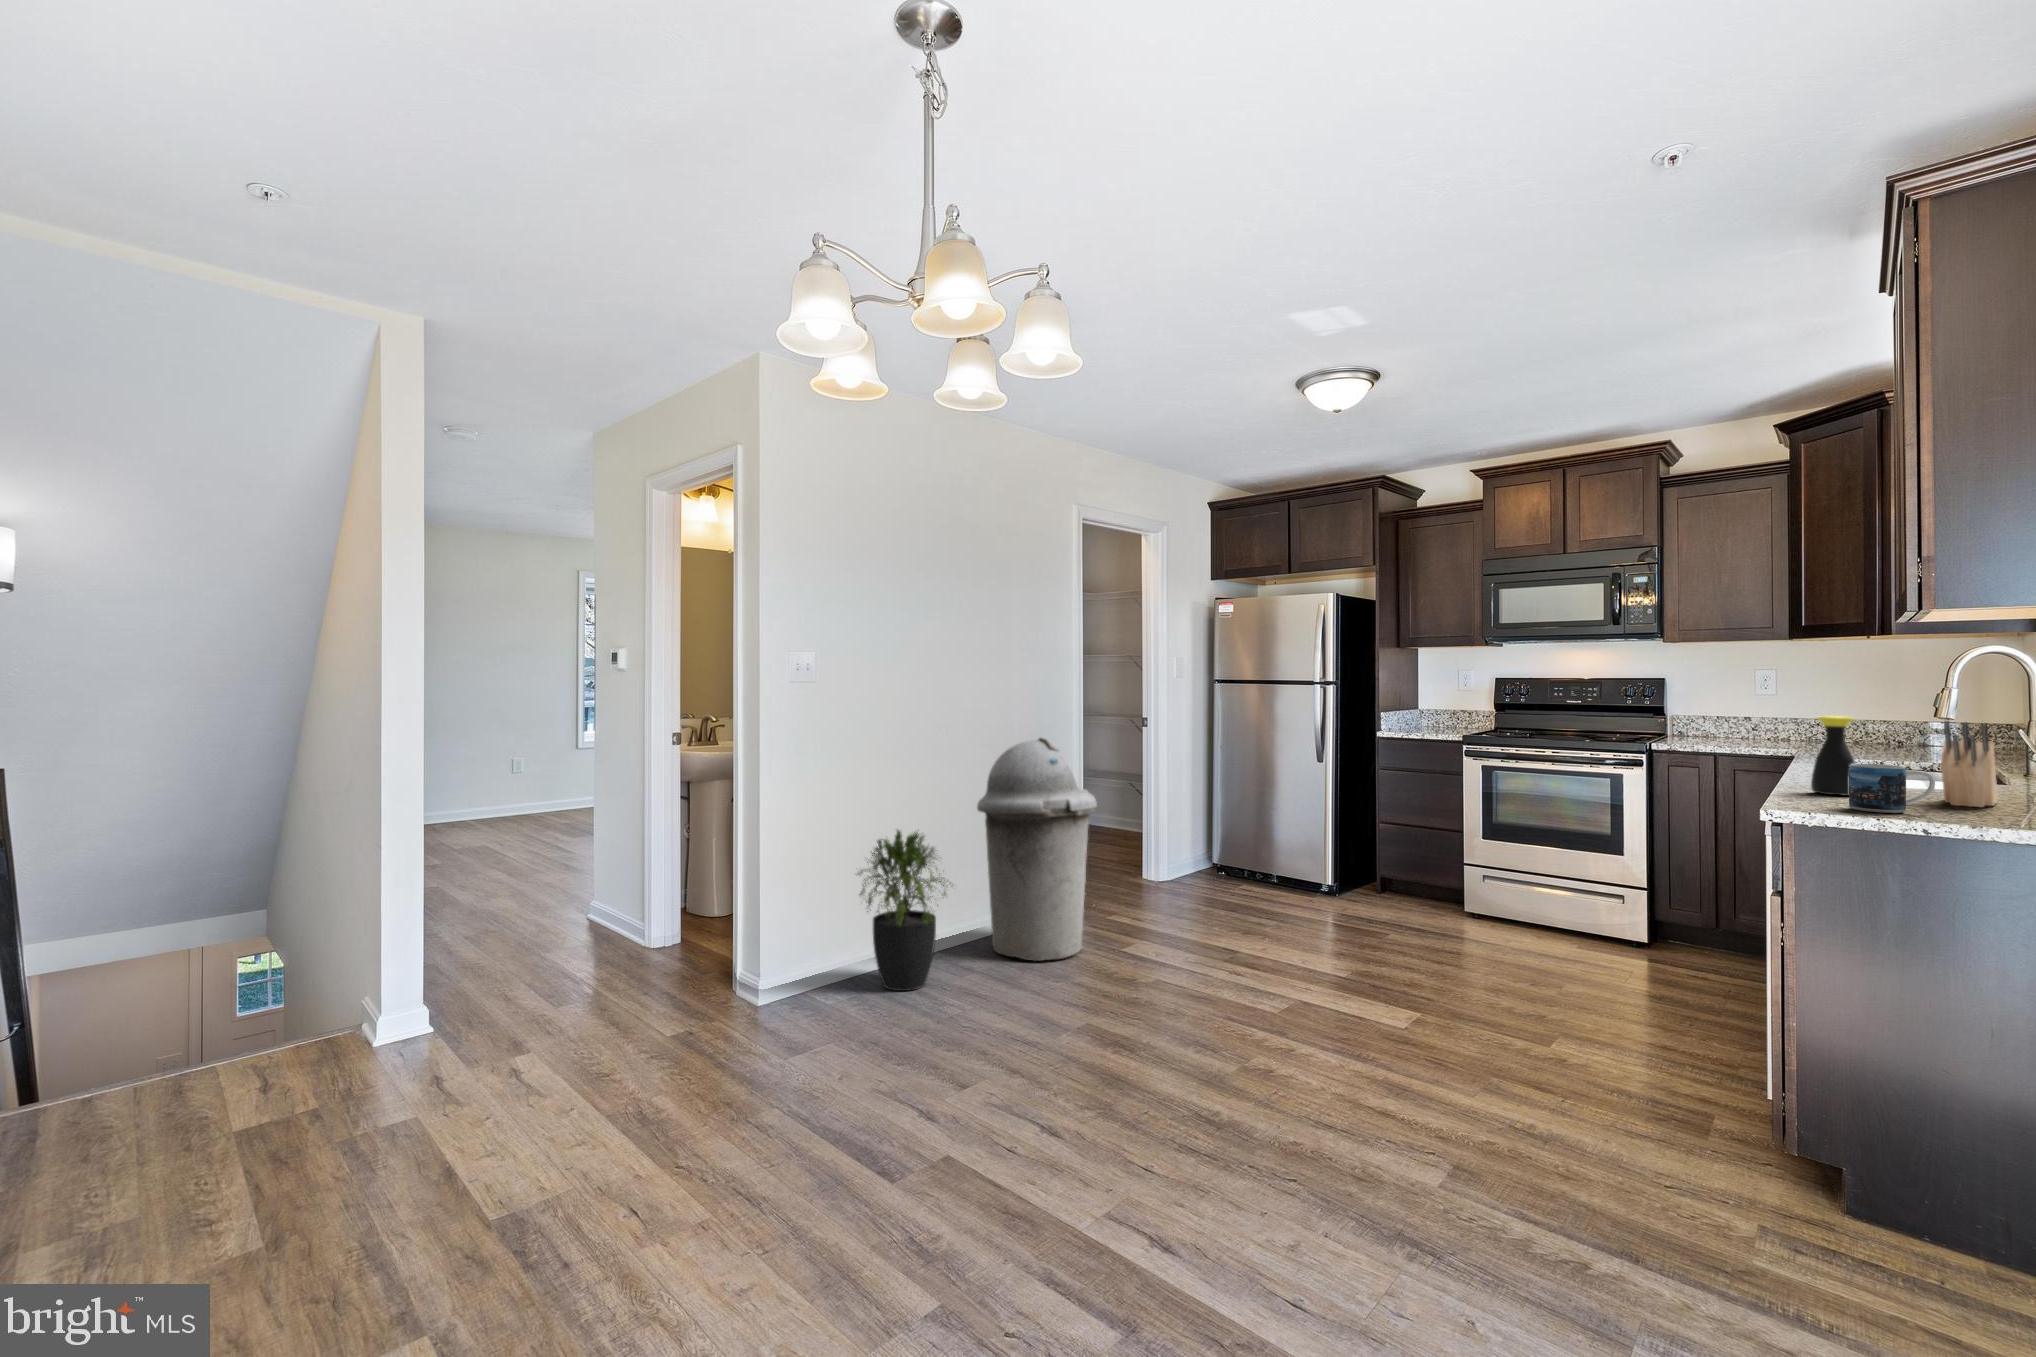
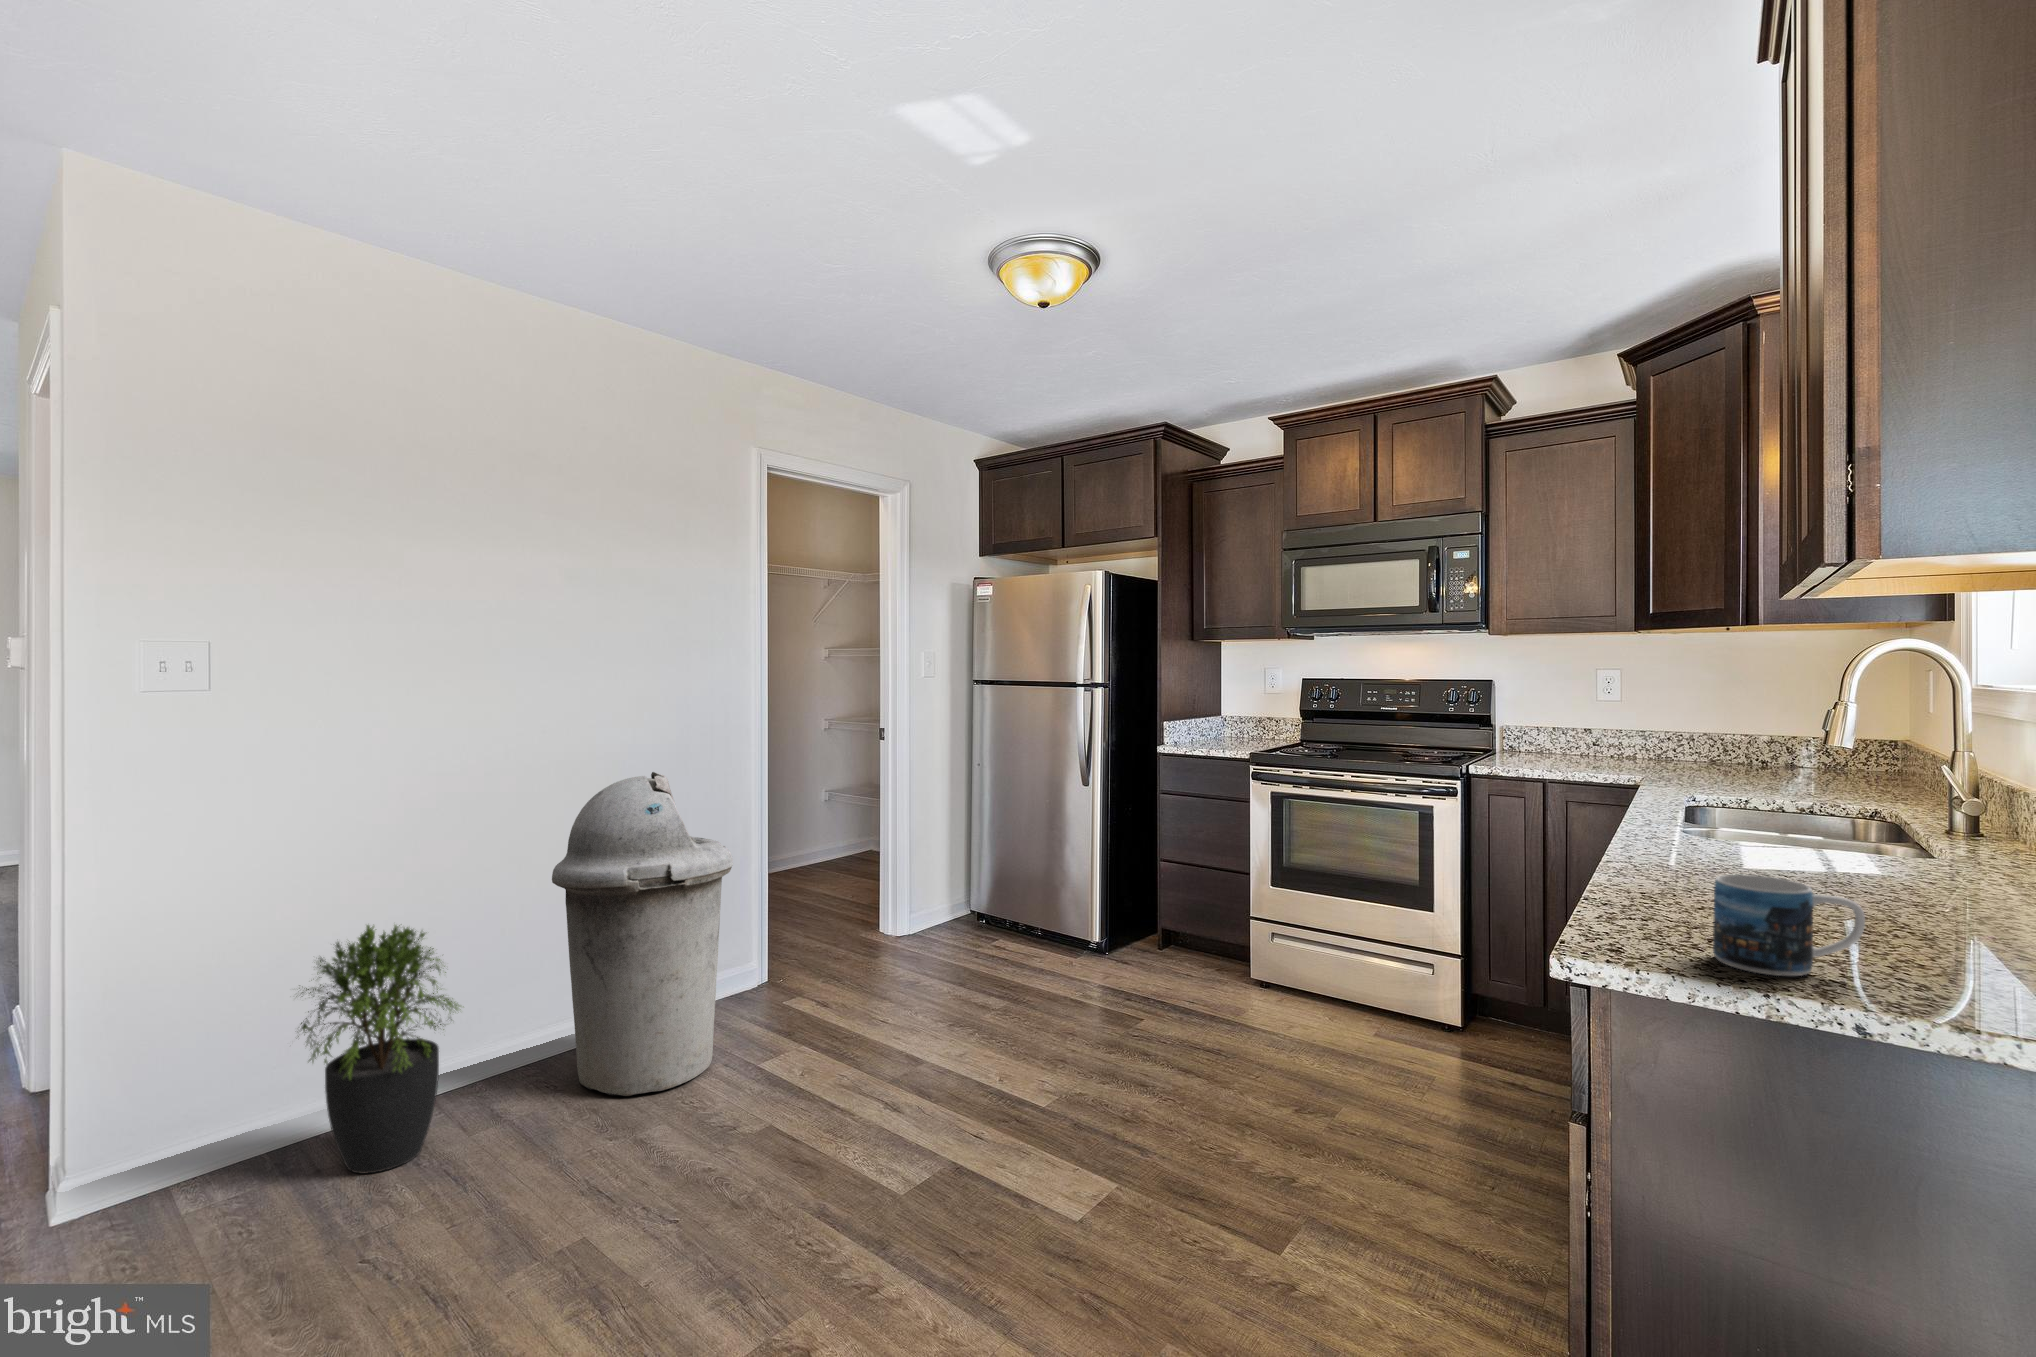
bottle: present [1811,716,1855,796] -> none [1653,770,1727,906]
knife block: present [1941,721,1998,807] -> none [1863,790,1949,943]

